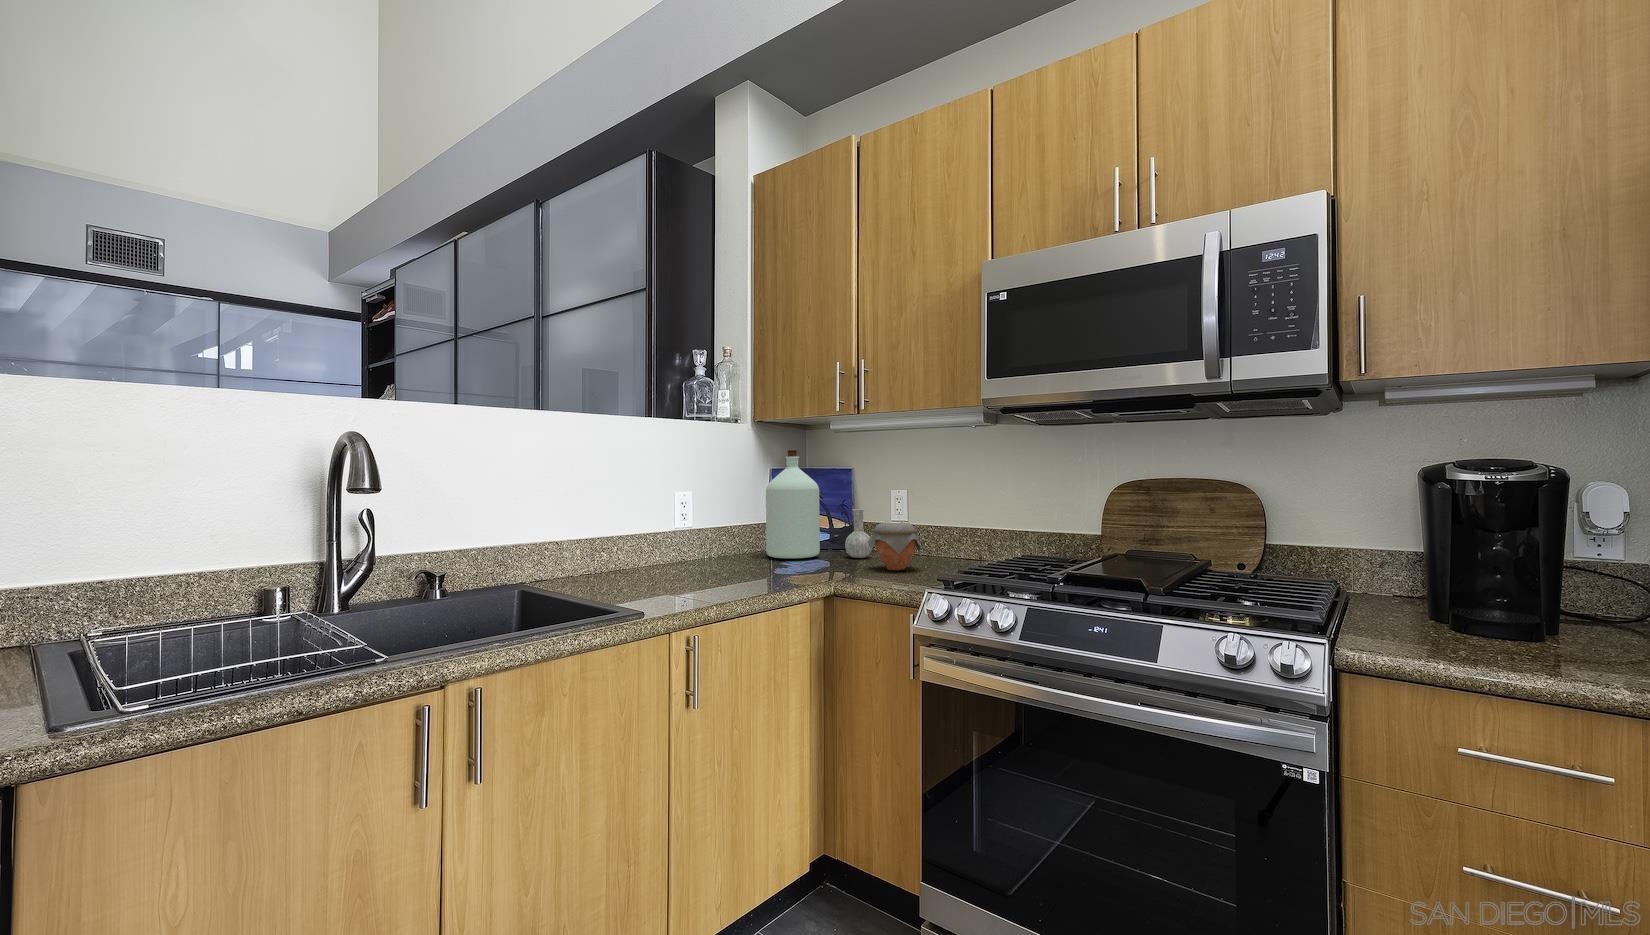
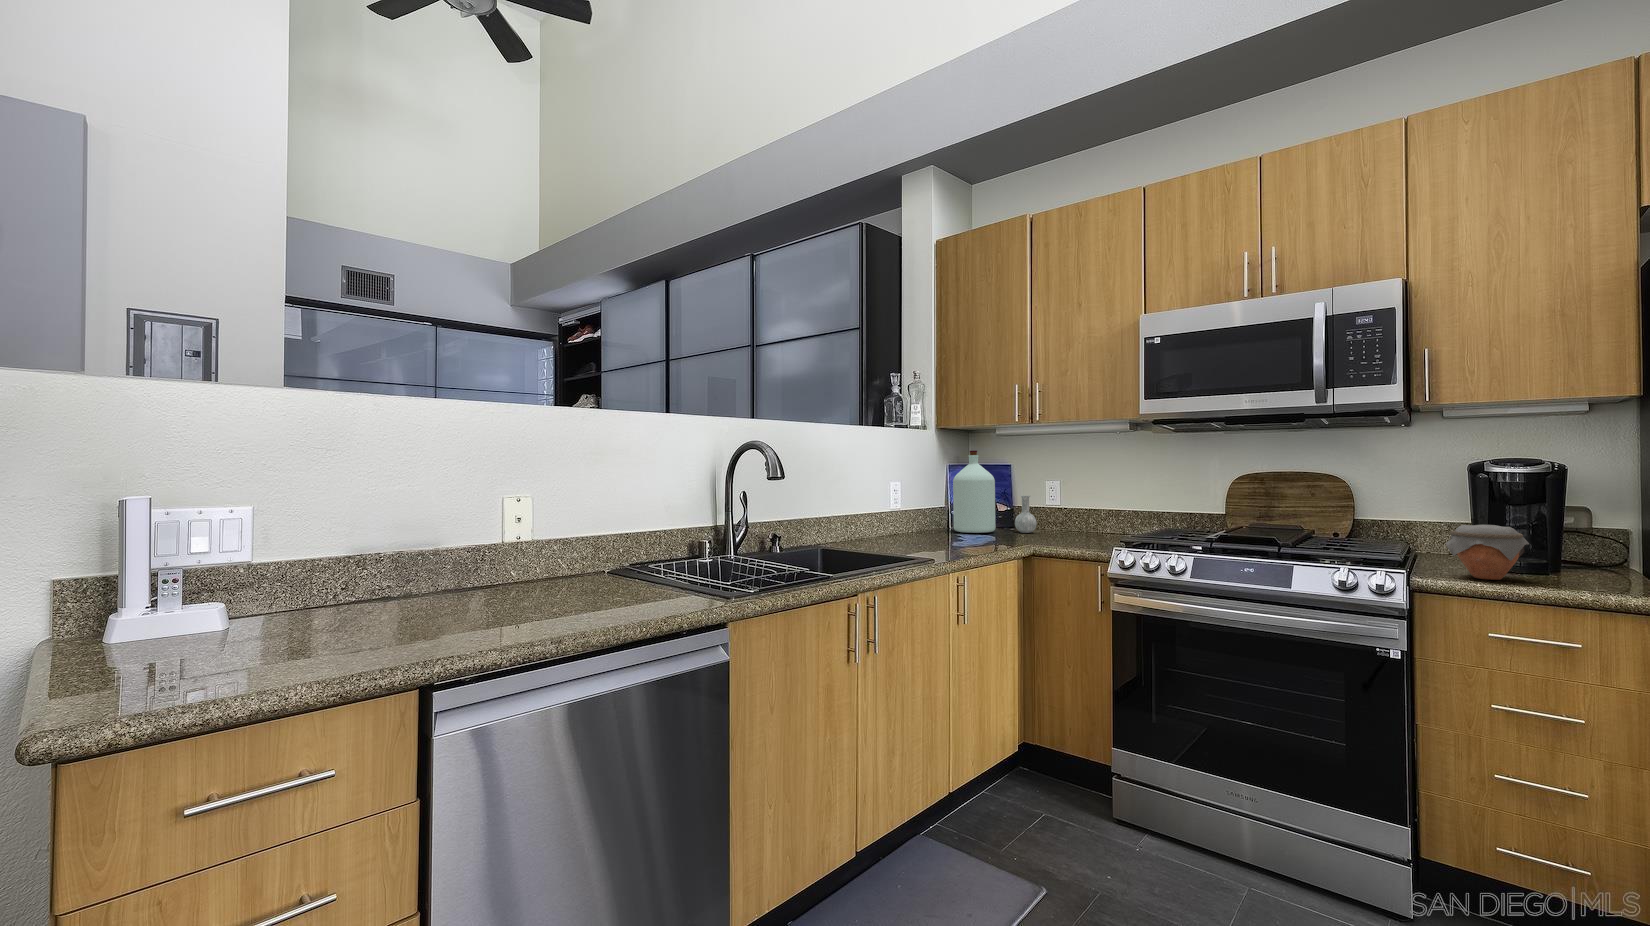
jar: present [868,522,921,570] -> present [1446,525,1529,580]

